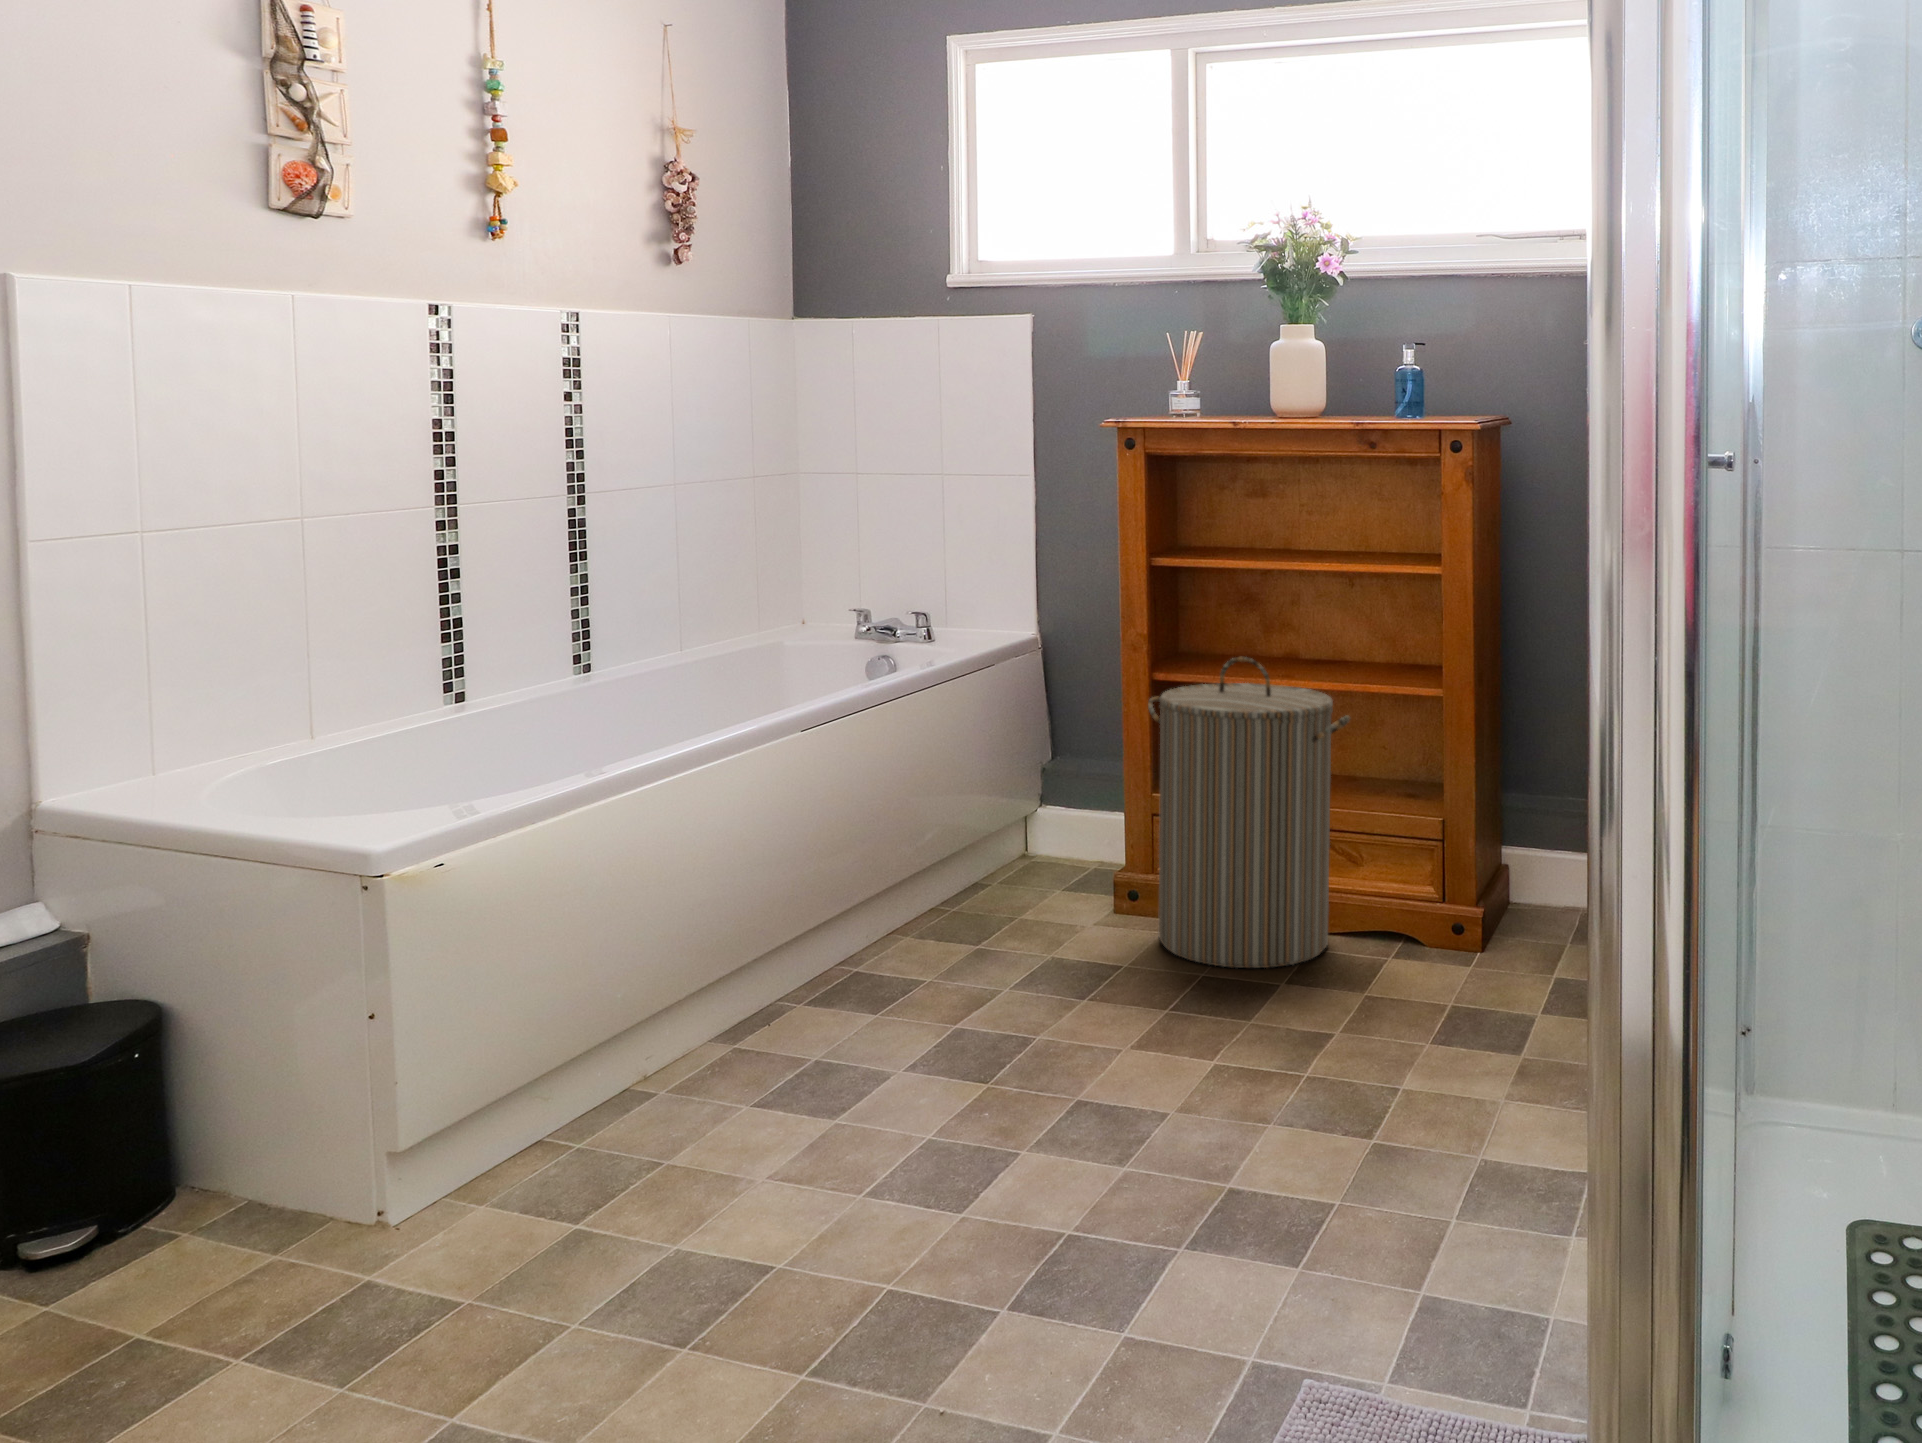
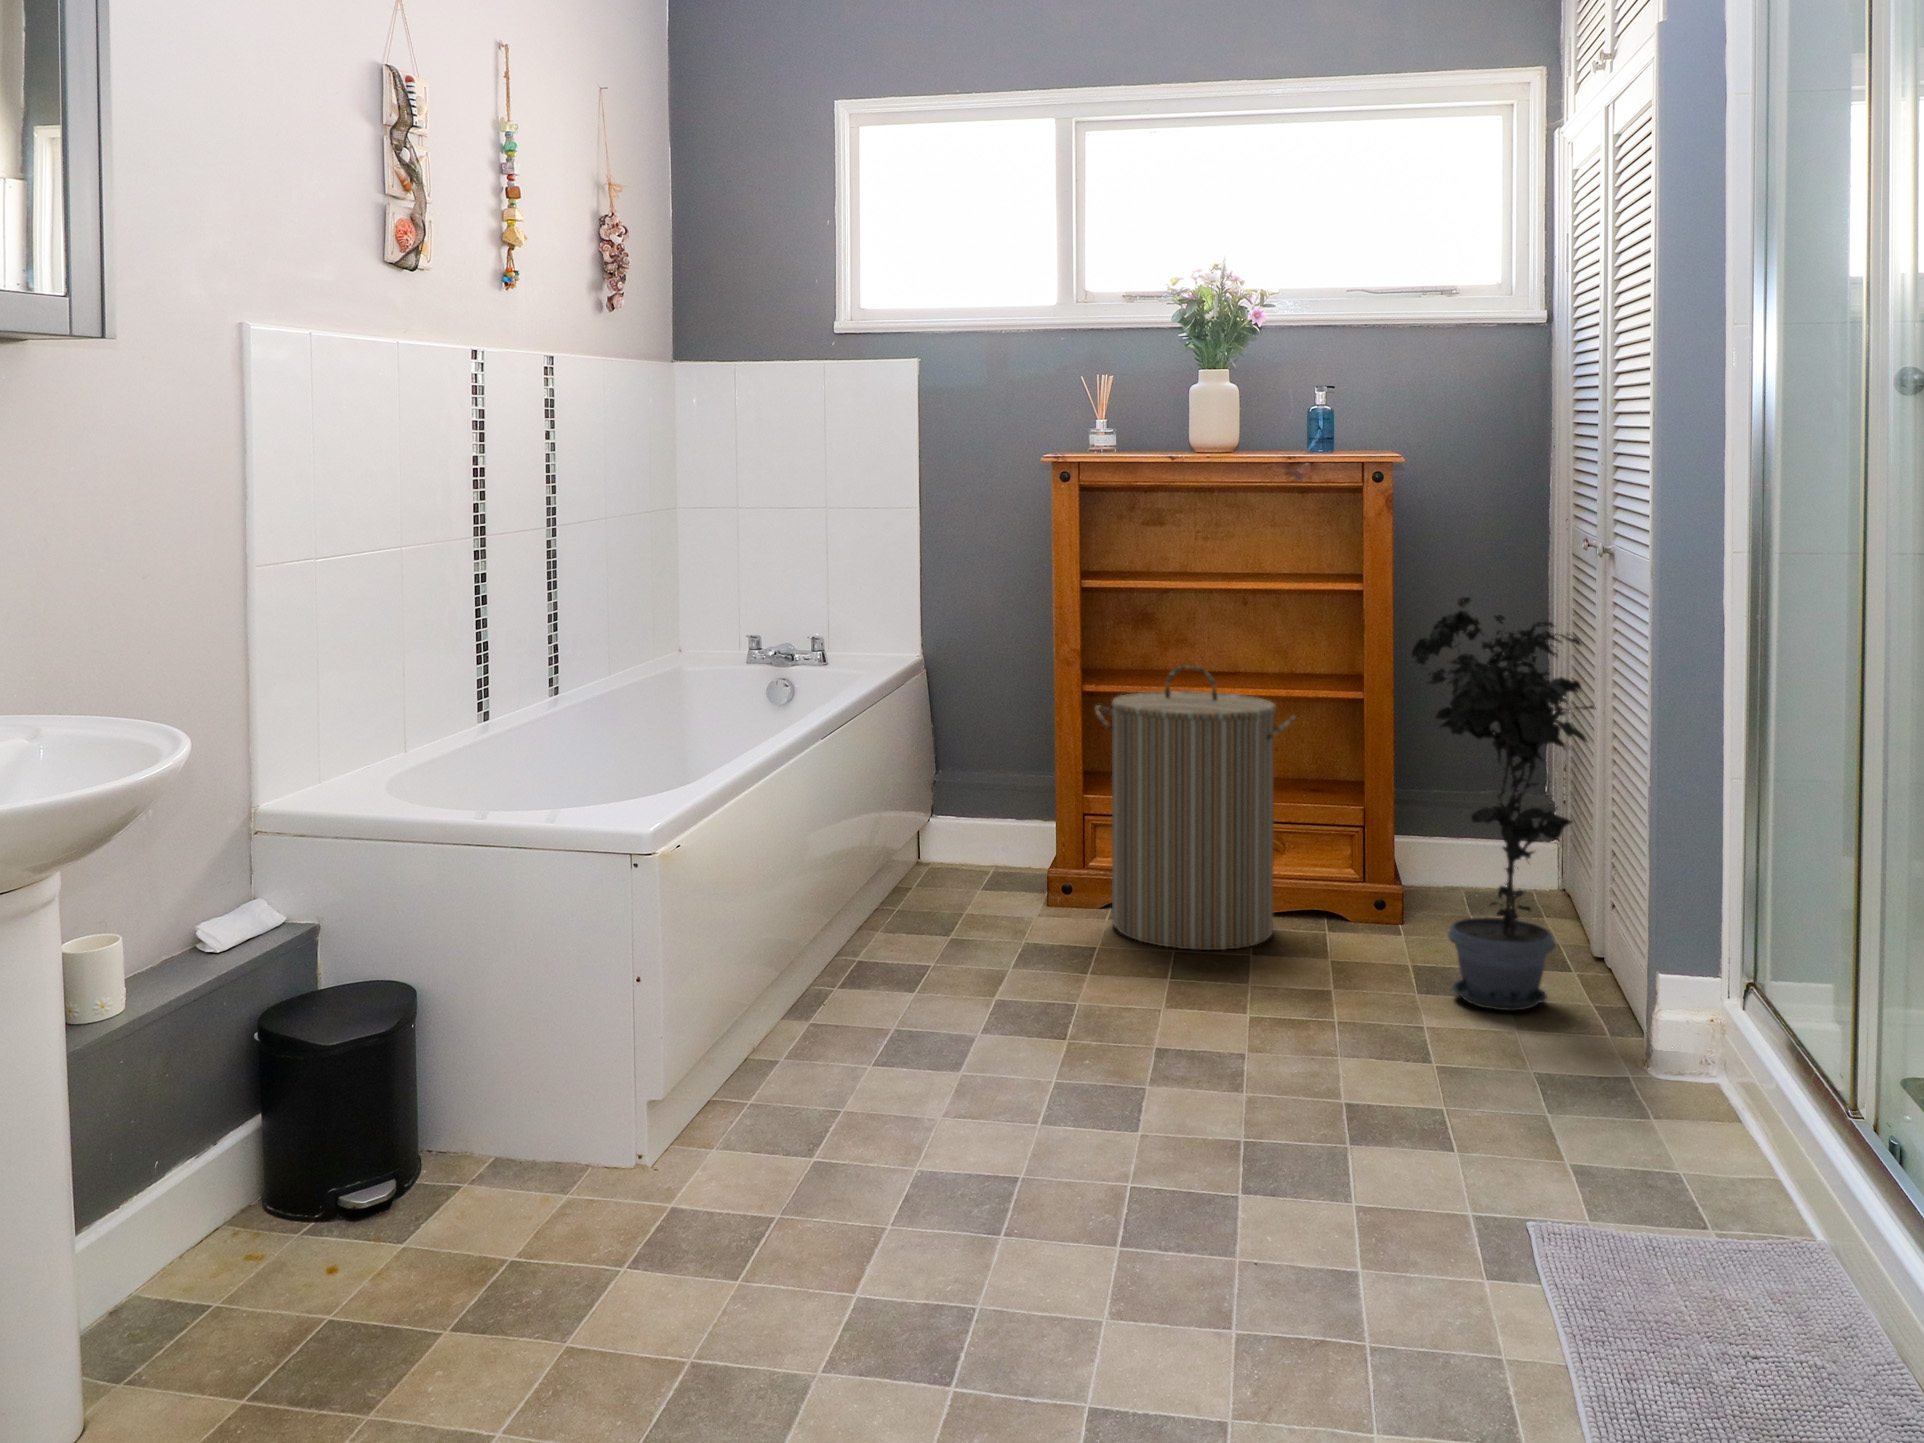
potted plant: none [1412,595,1614,1056] -> present [1412,597,1596,1011]

